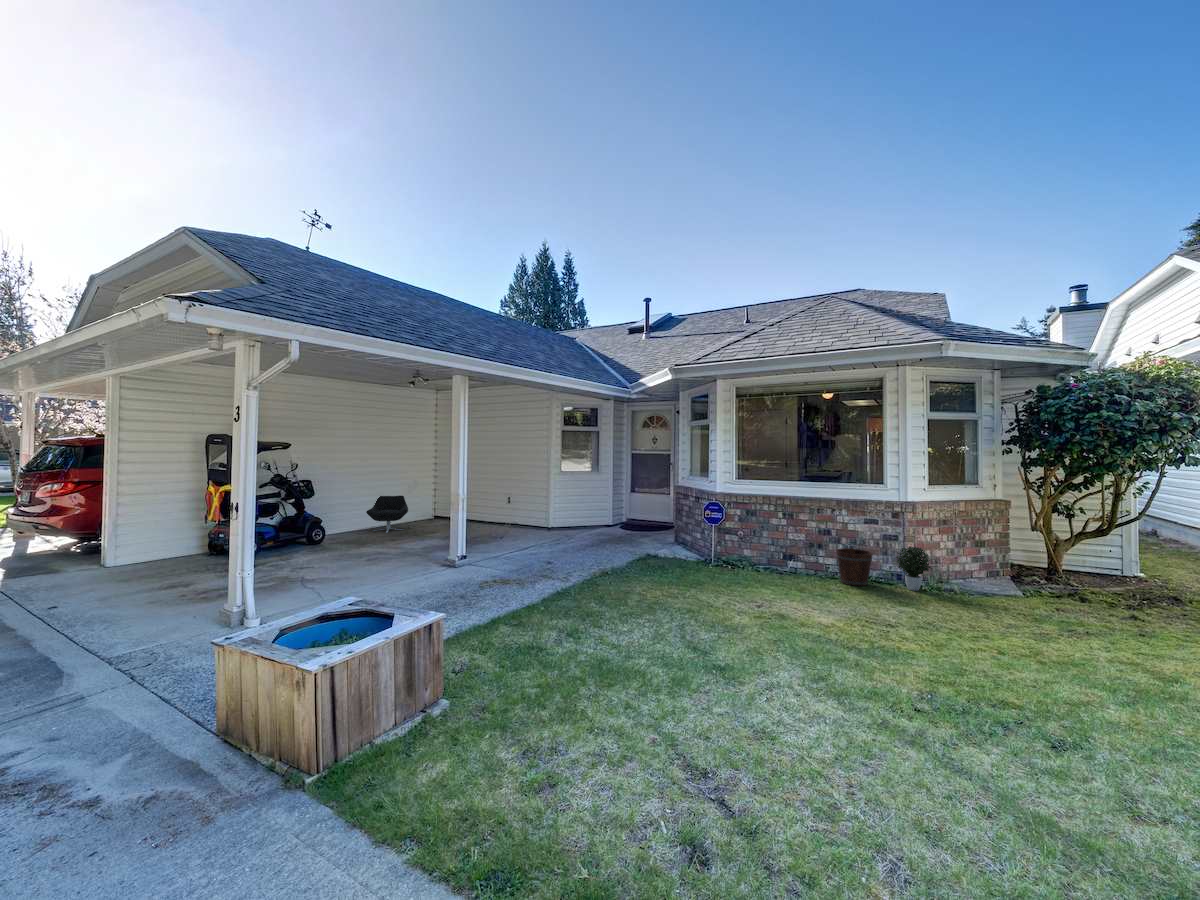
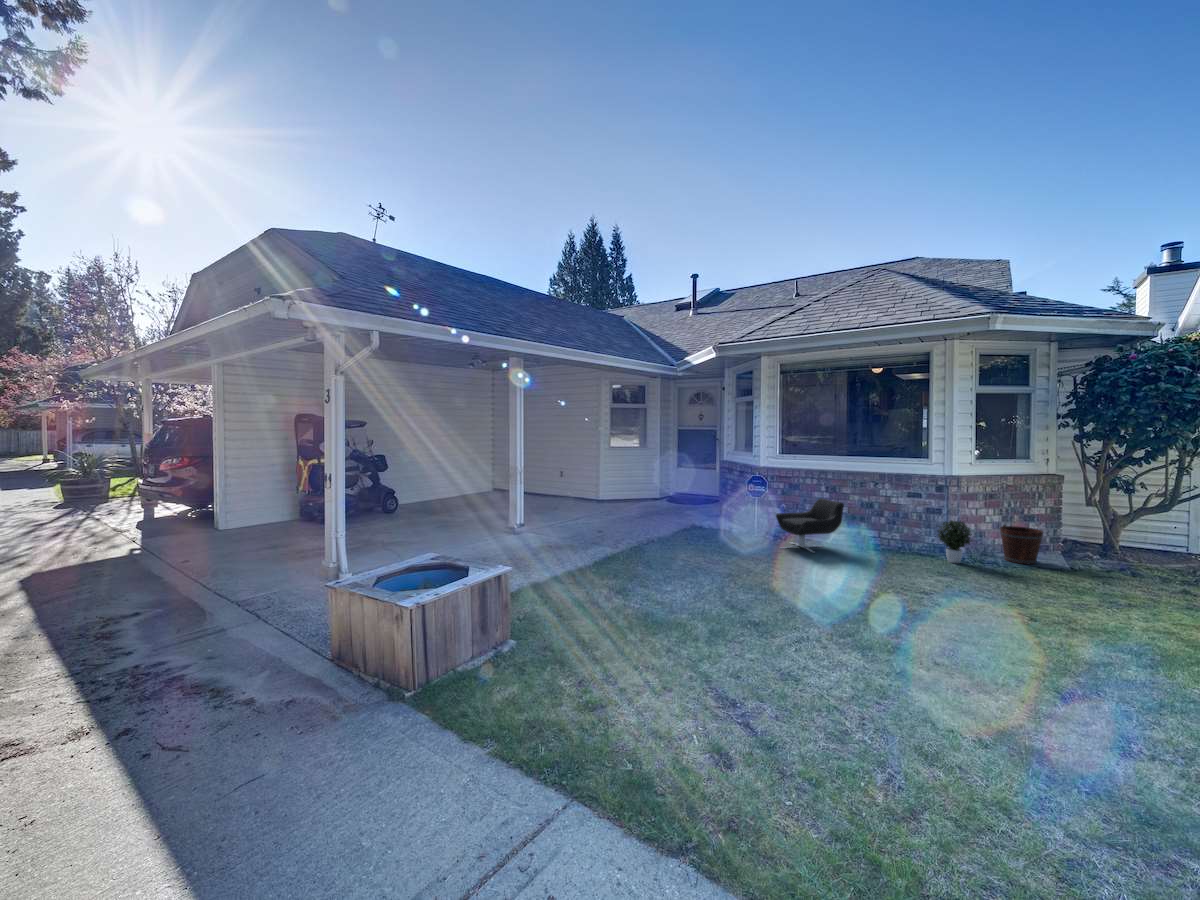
lounge chair: present [366,496,408,533] -> present [776,498,844,552]
bucket: present [836,548,873,586] -> present [1000,525,1043,564]

